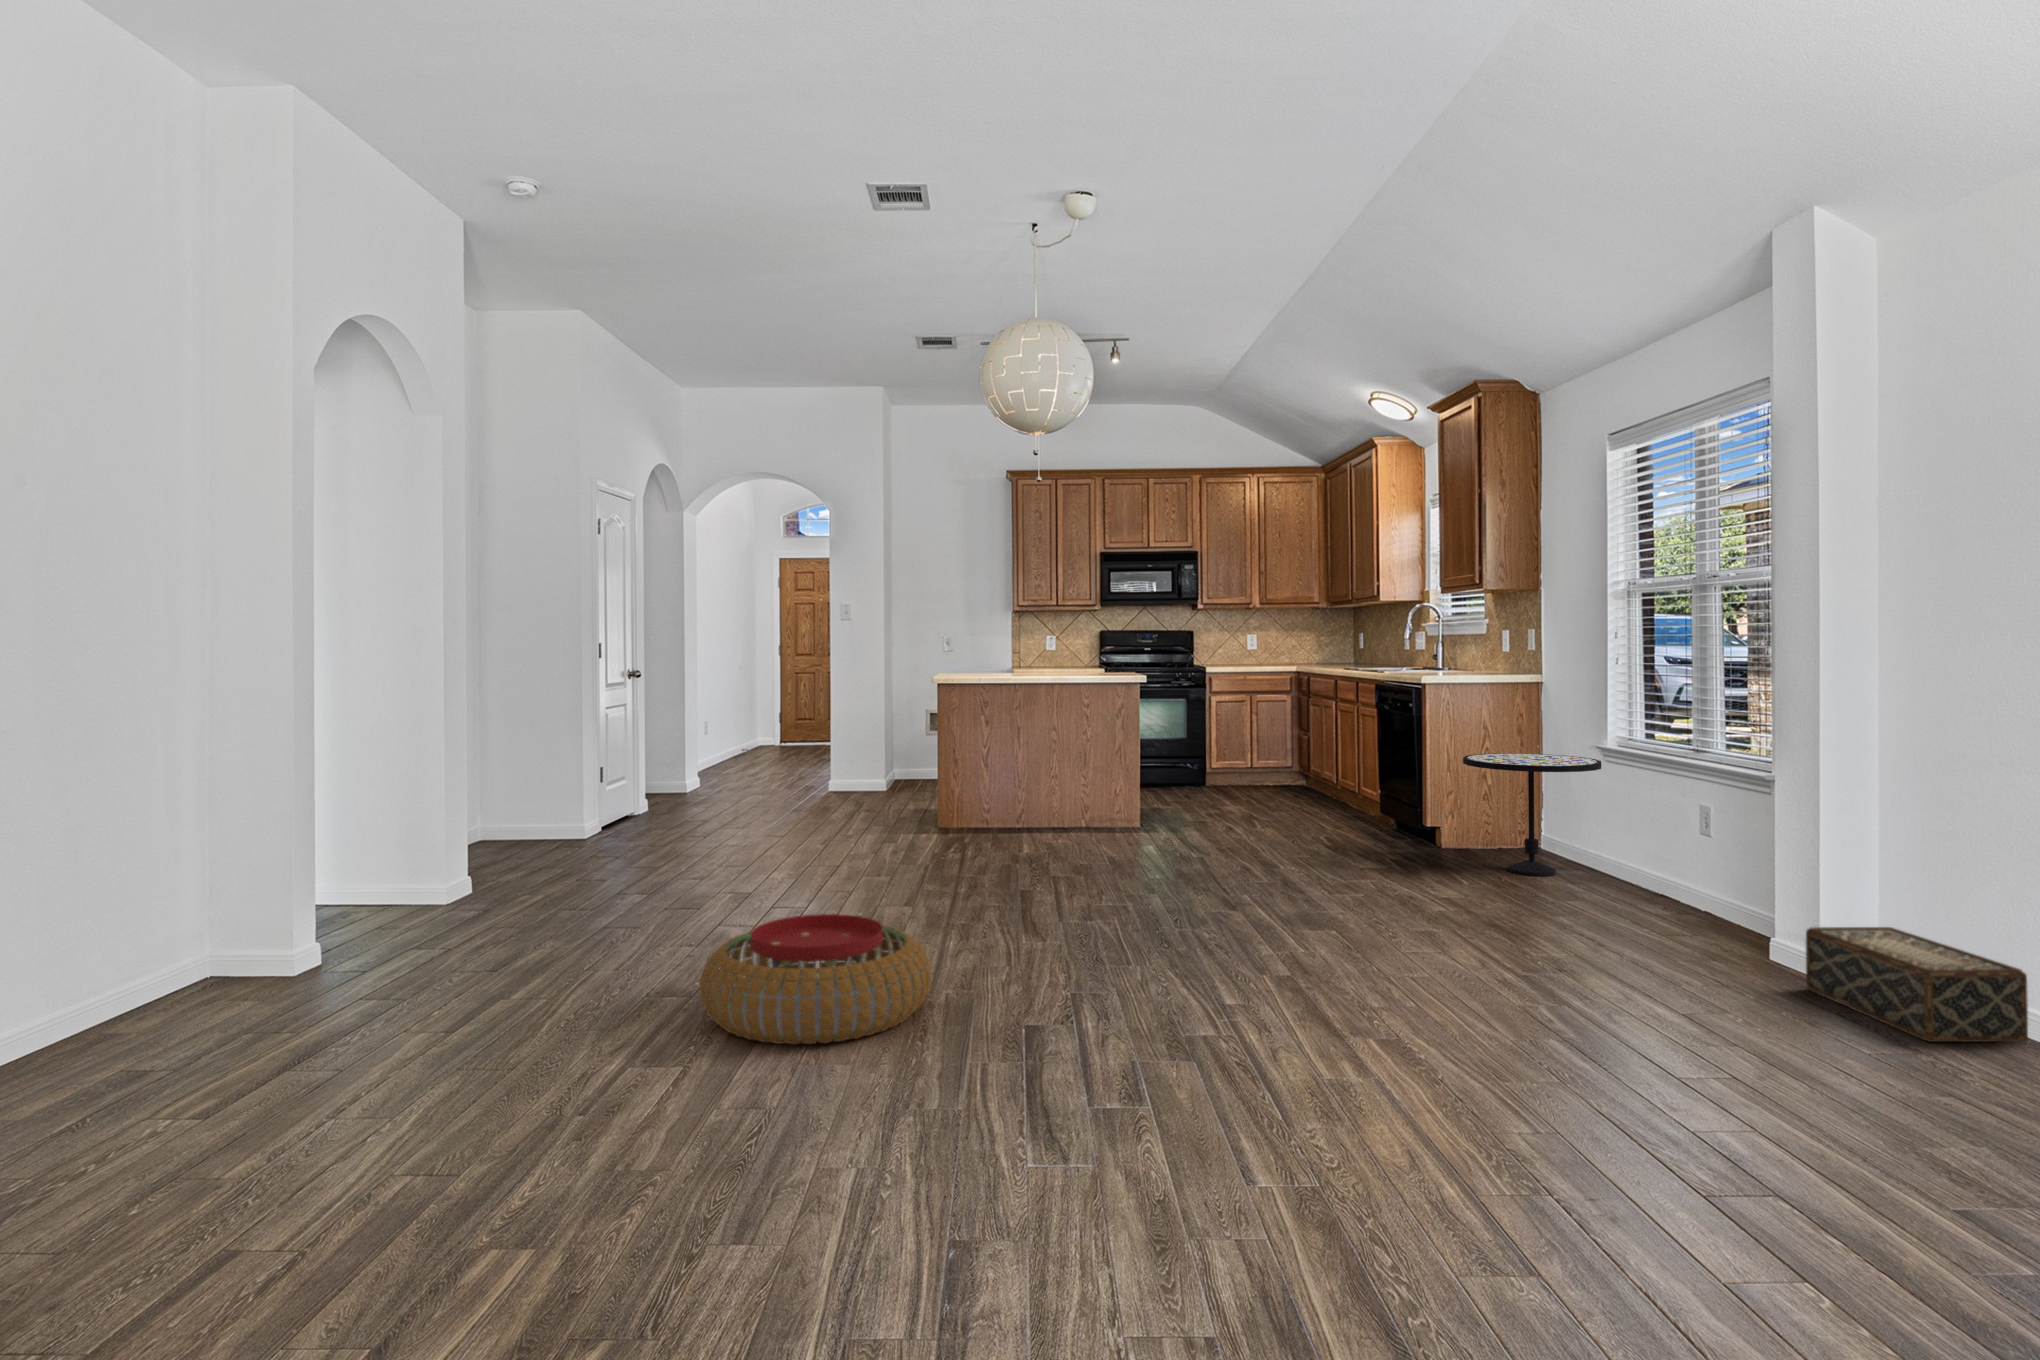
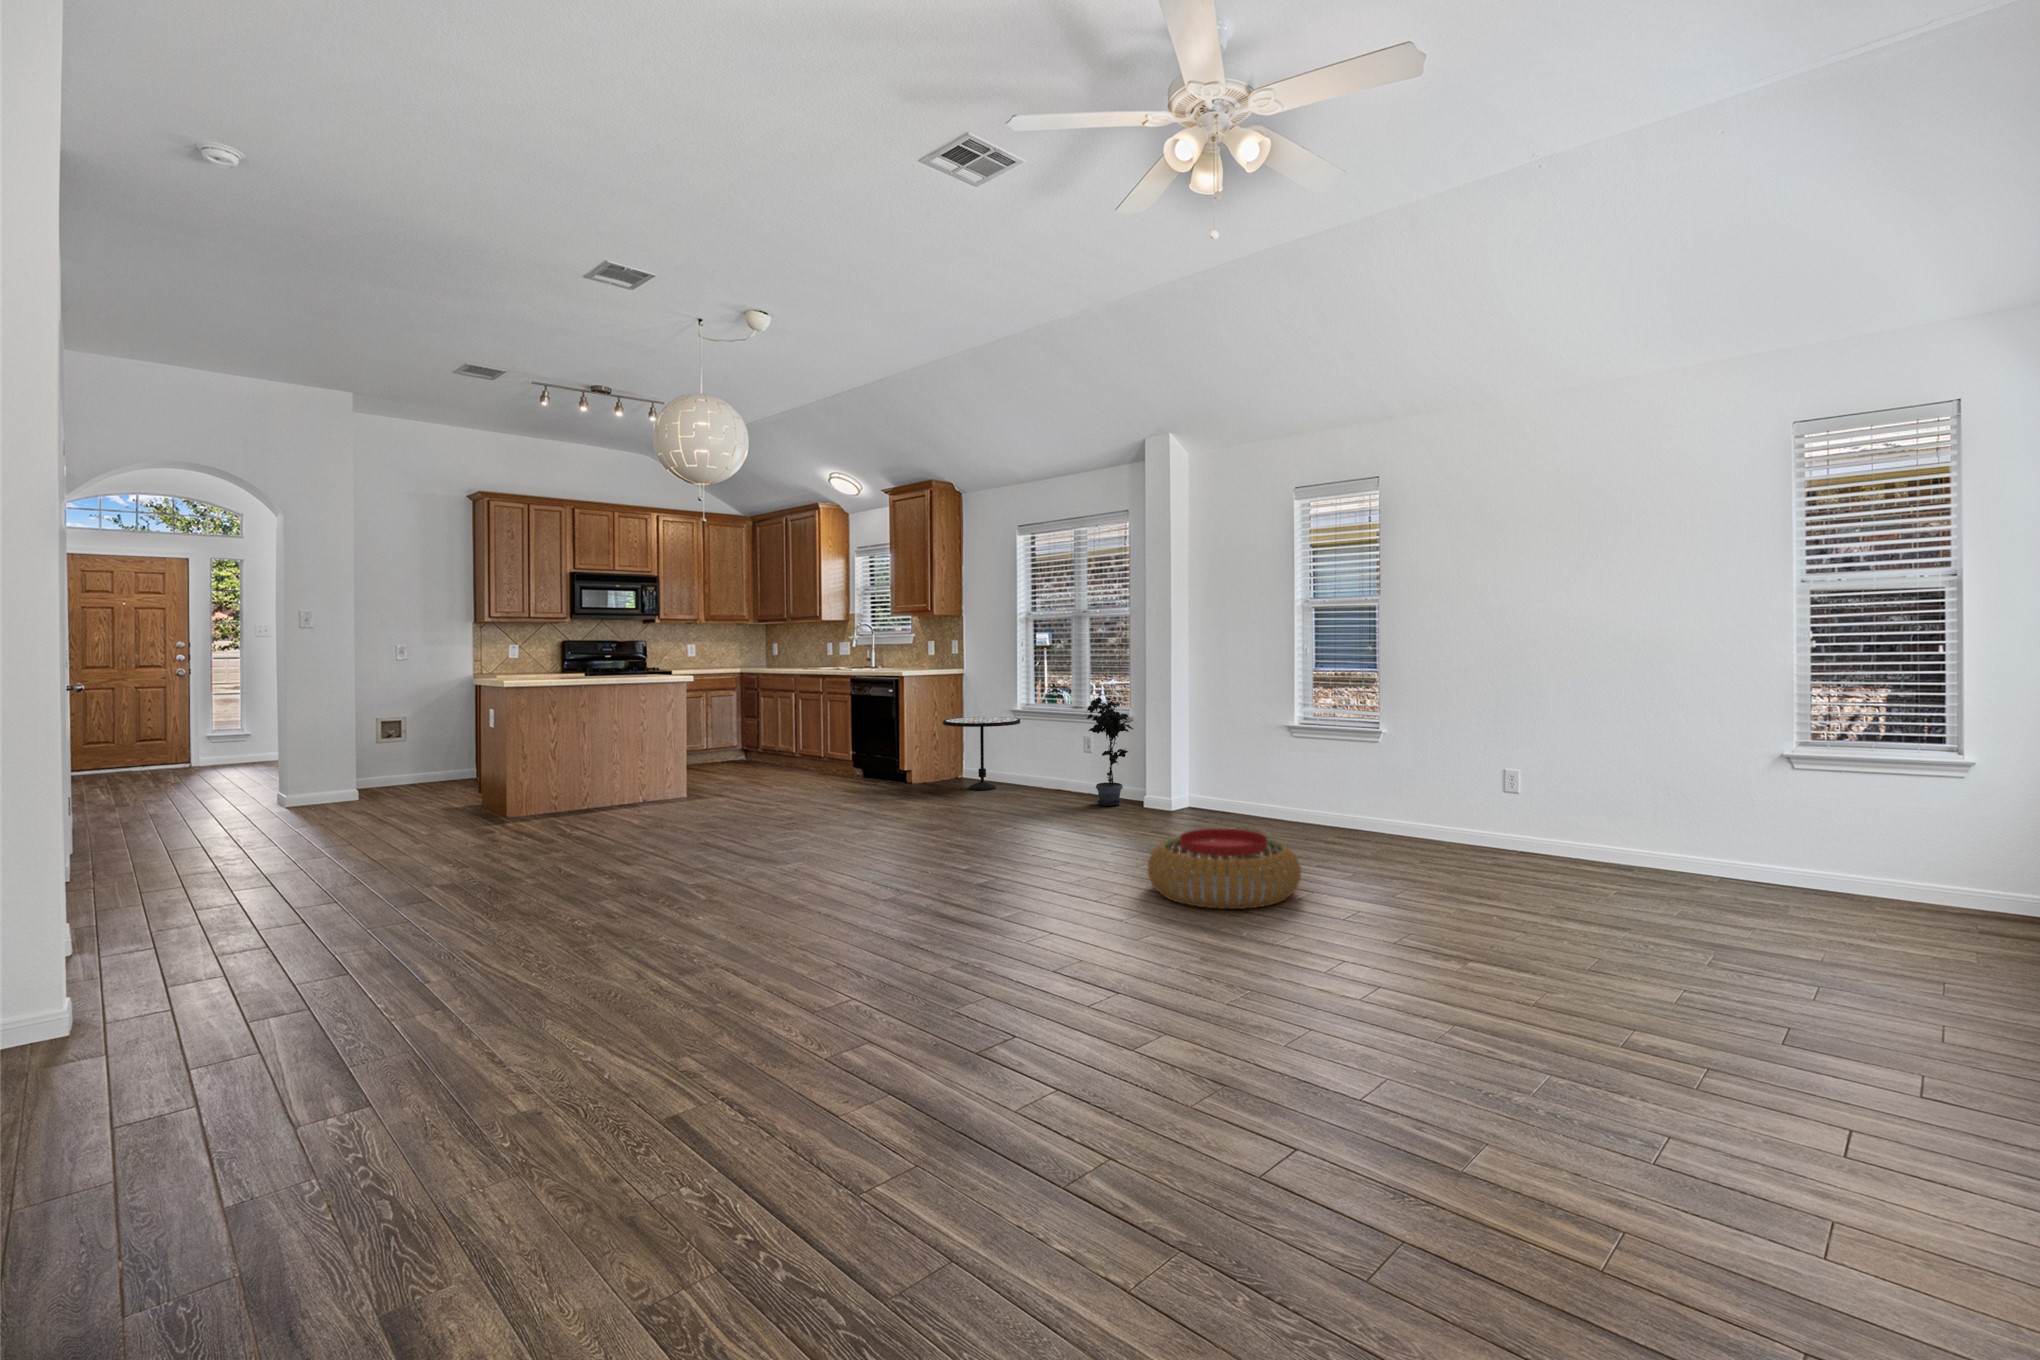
potted plant: none [1652,727,1762,944] -> present [1087,693,1133,806]
pouf: present [699,914,931,1045] -> present [1148,829,1301,909]
woven basket: present [1806,927,2028,1042] -> none [1173,781,1260,824]

